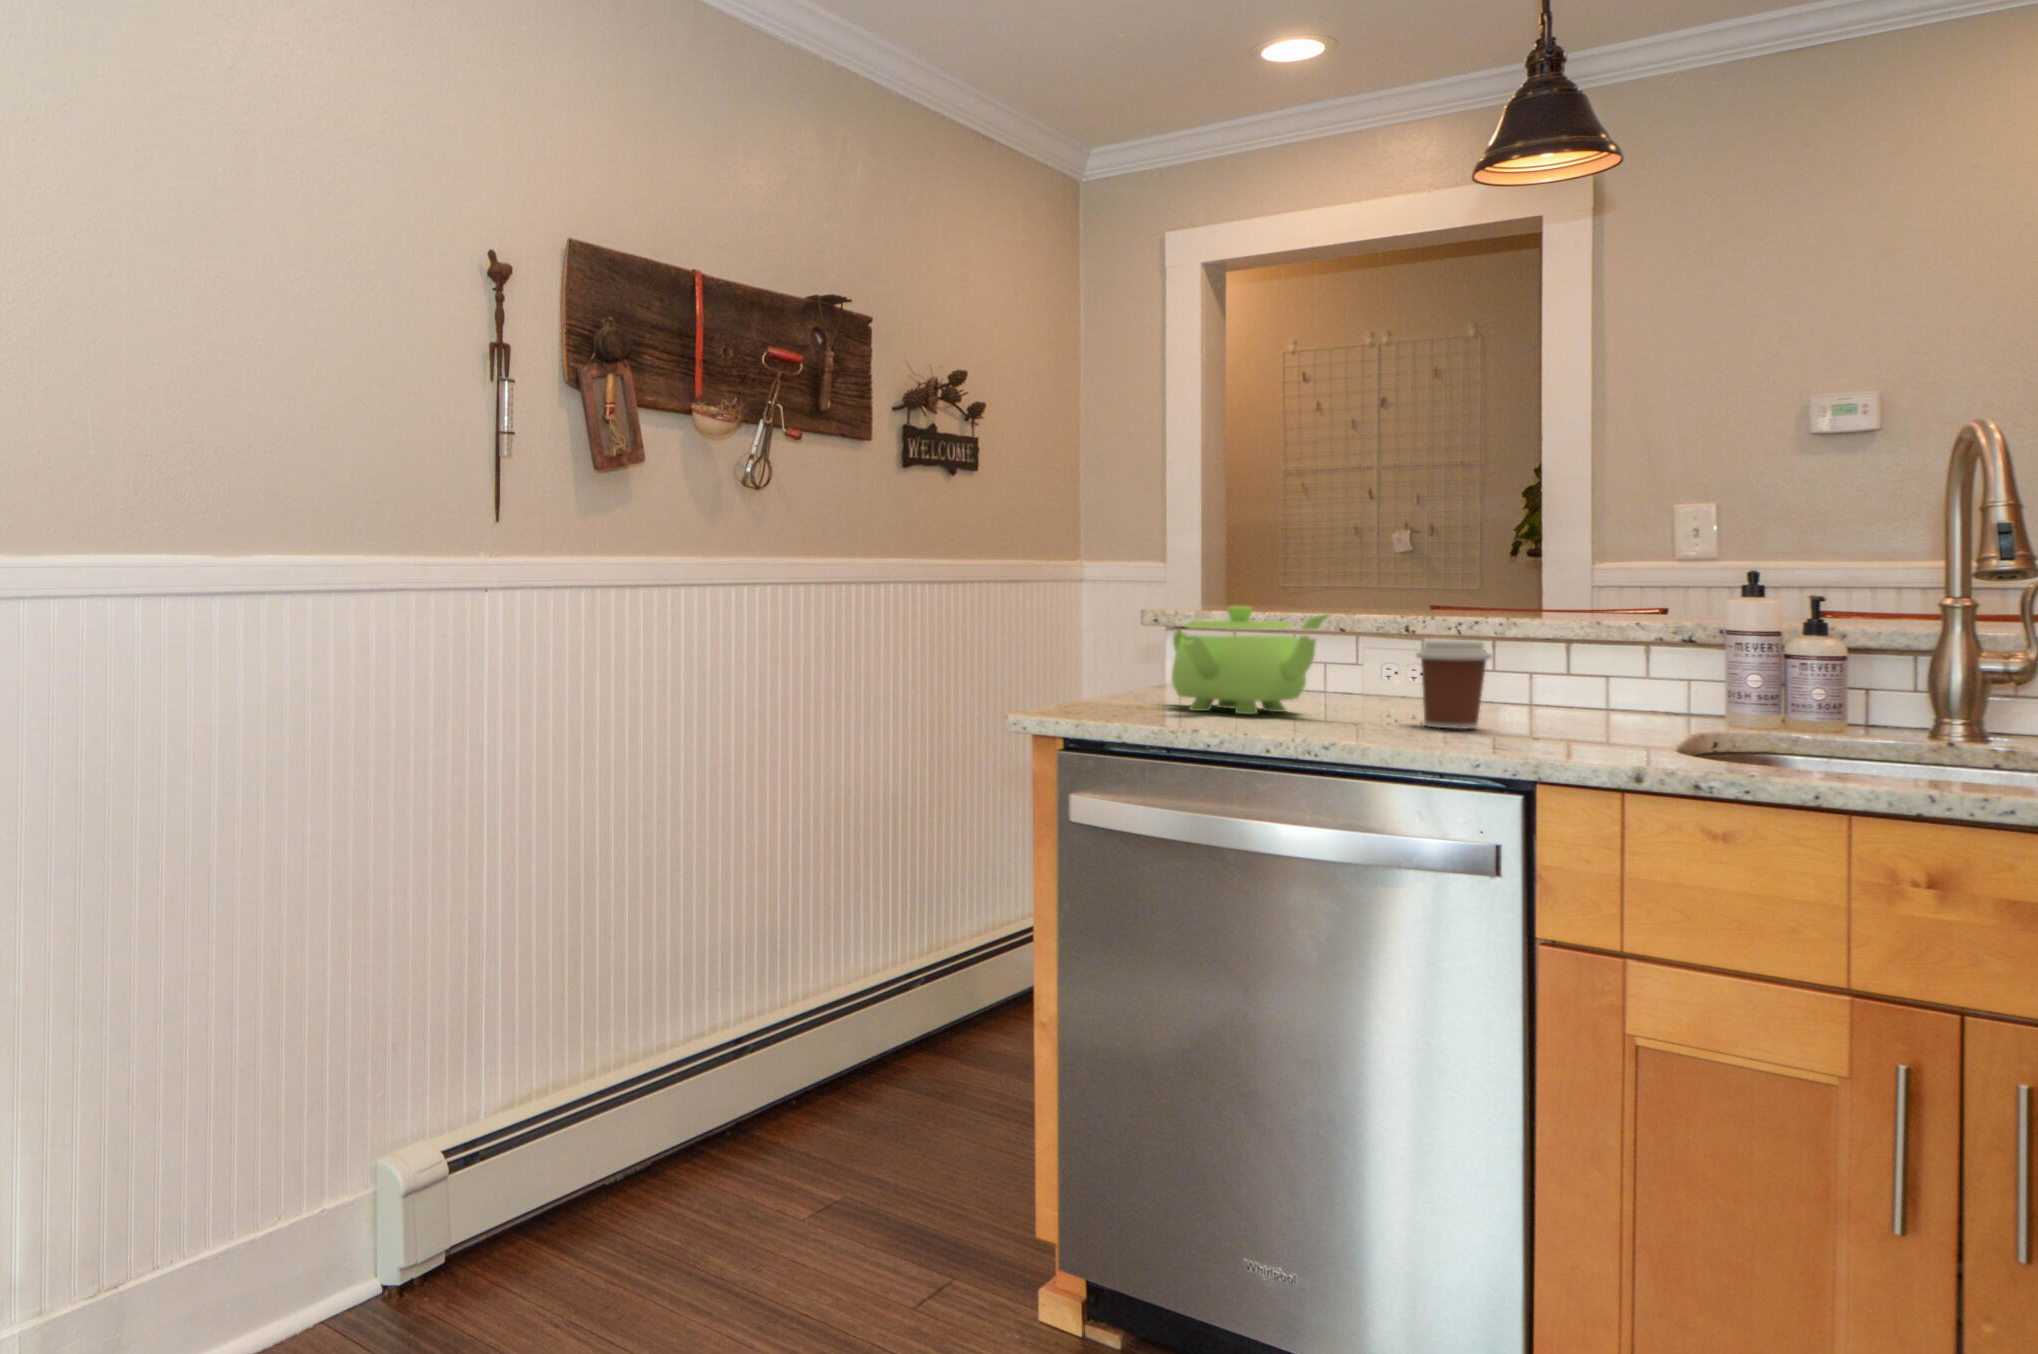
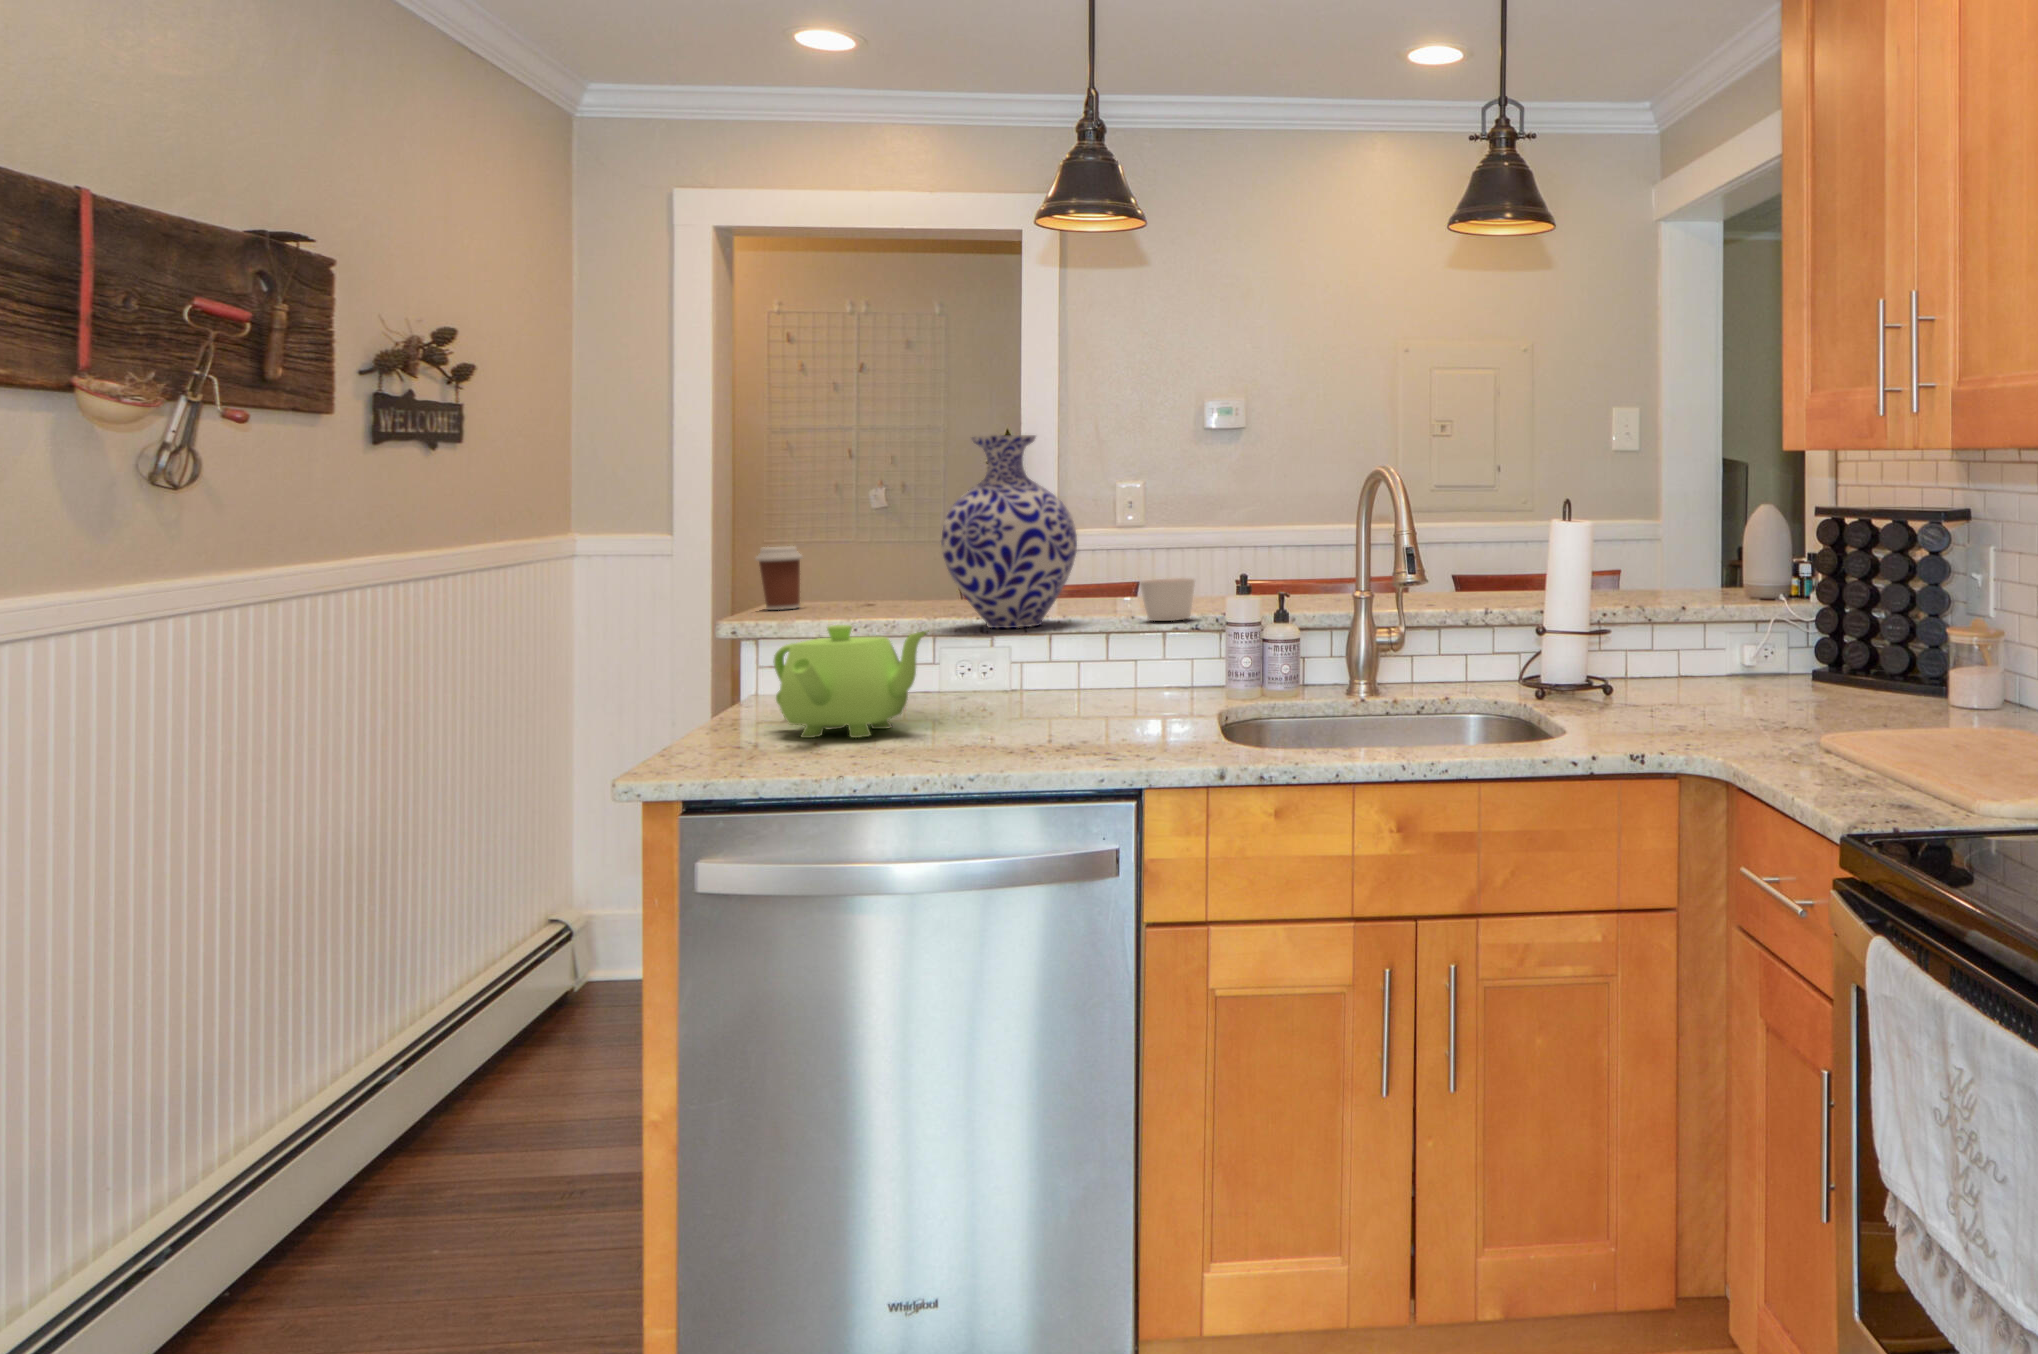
vase: none [1370,421,1537,625] -> present [941,435,1077,628]
candle: none [1613,582,1693,627] -> present [1140,578,1195,621]
coffee cup: present [1416,640,1492,729] -> present [756,546,803,610]

